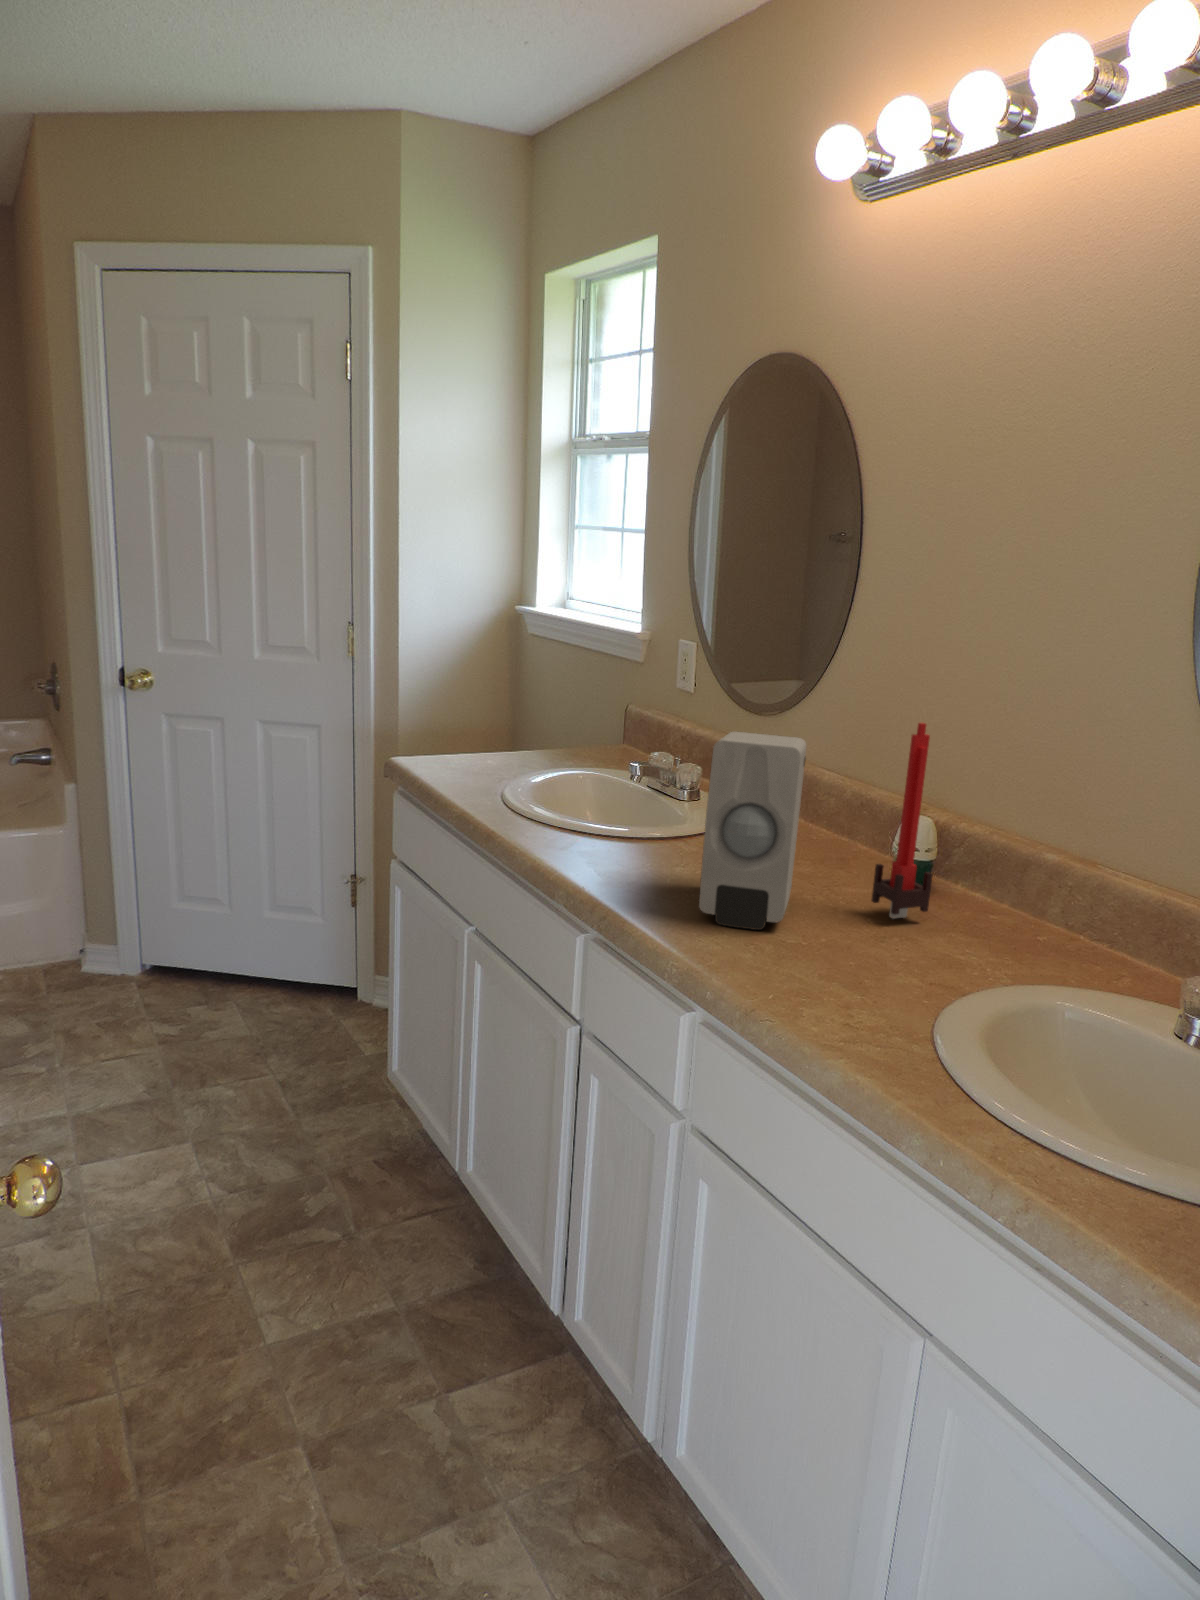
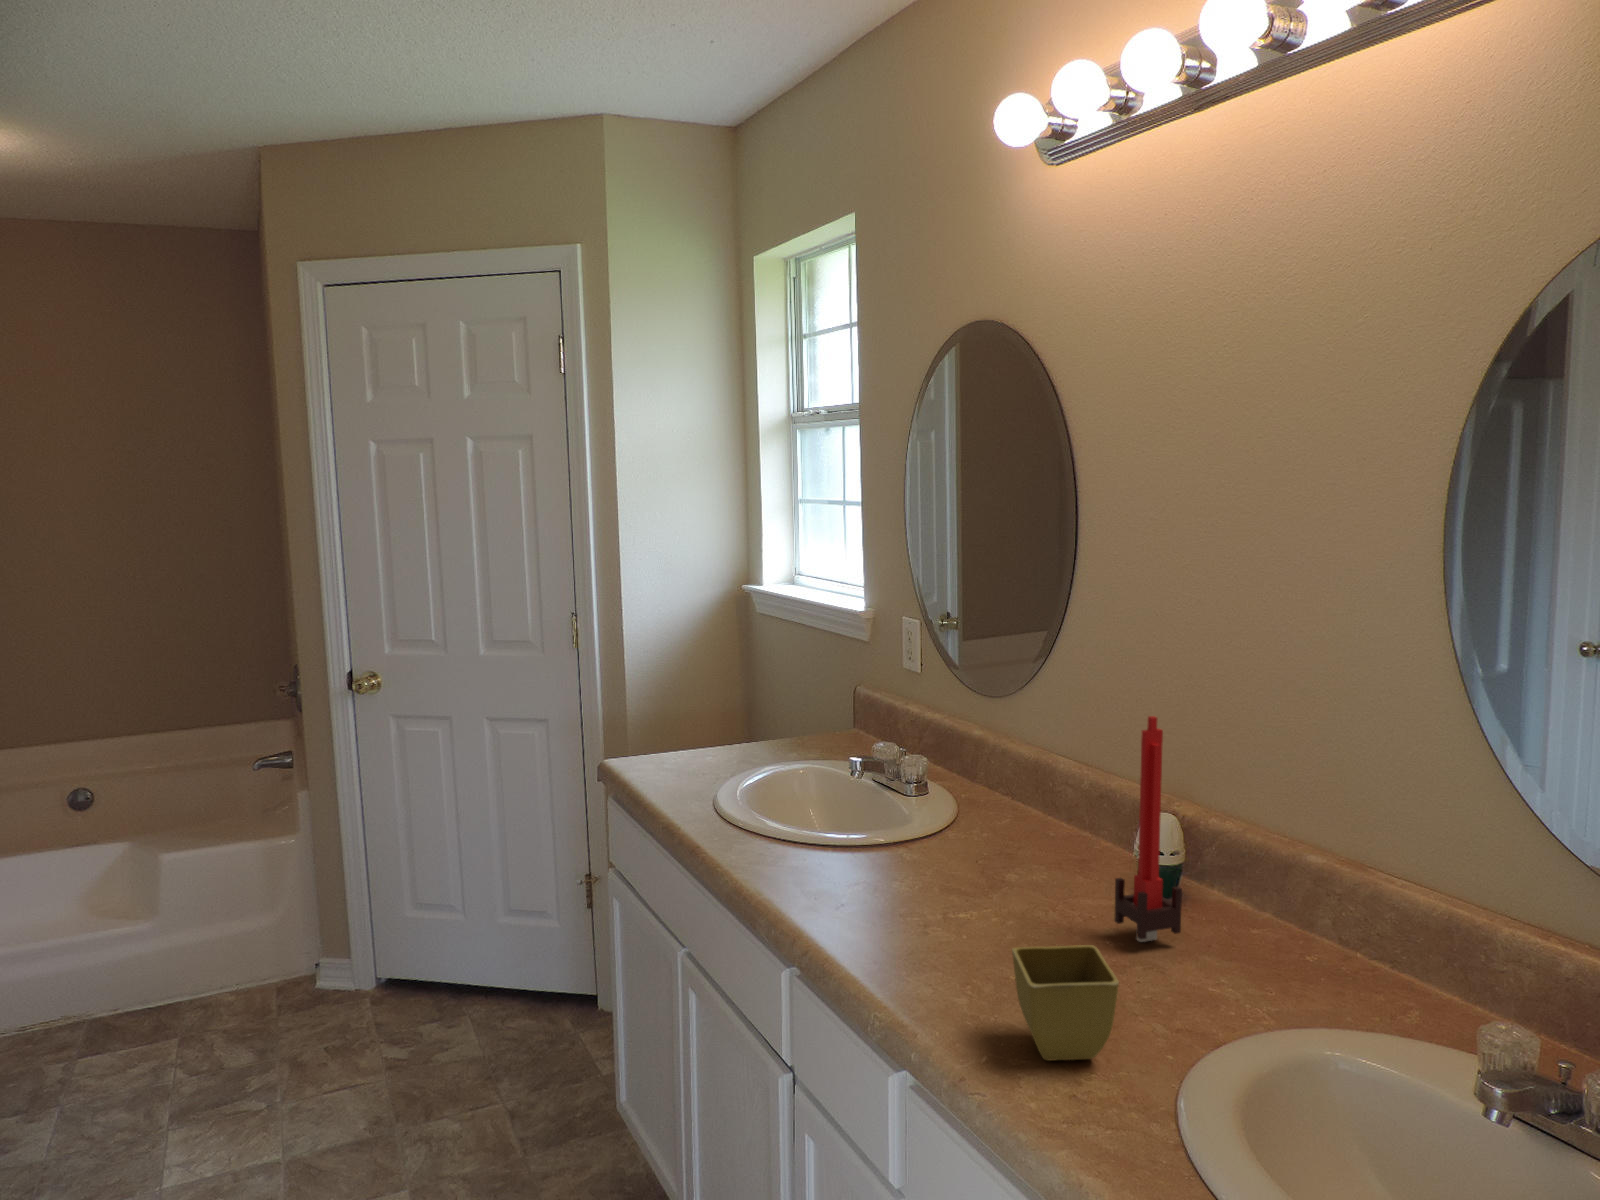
soap dispenser: present [699,732,806,930] -> none [911,732,1025,967]
flower pot: none [794,905,886,996] -> present [1012,945,1119,1060]

